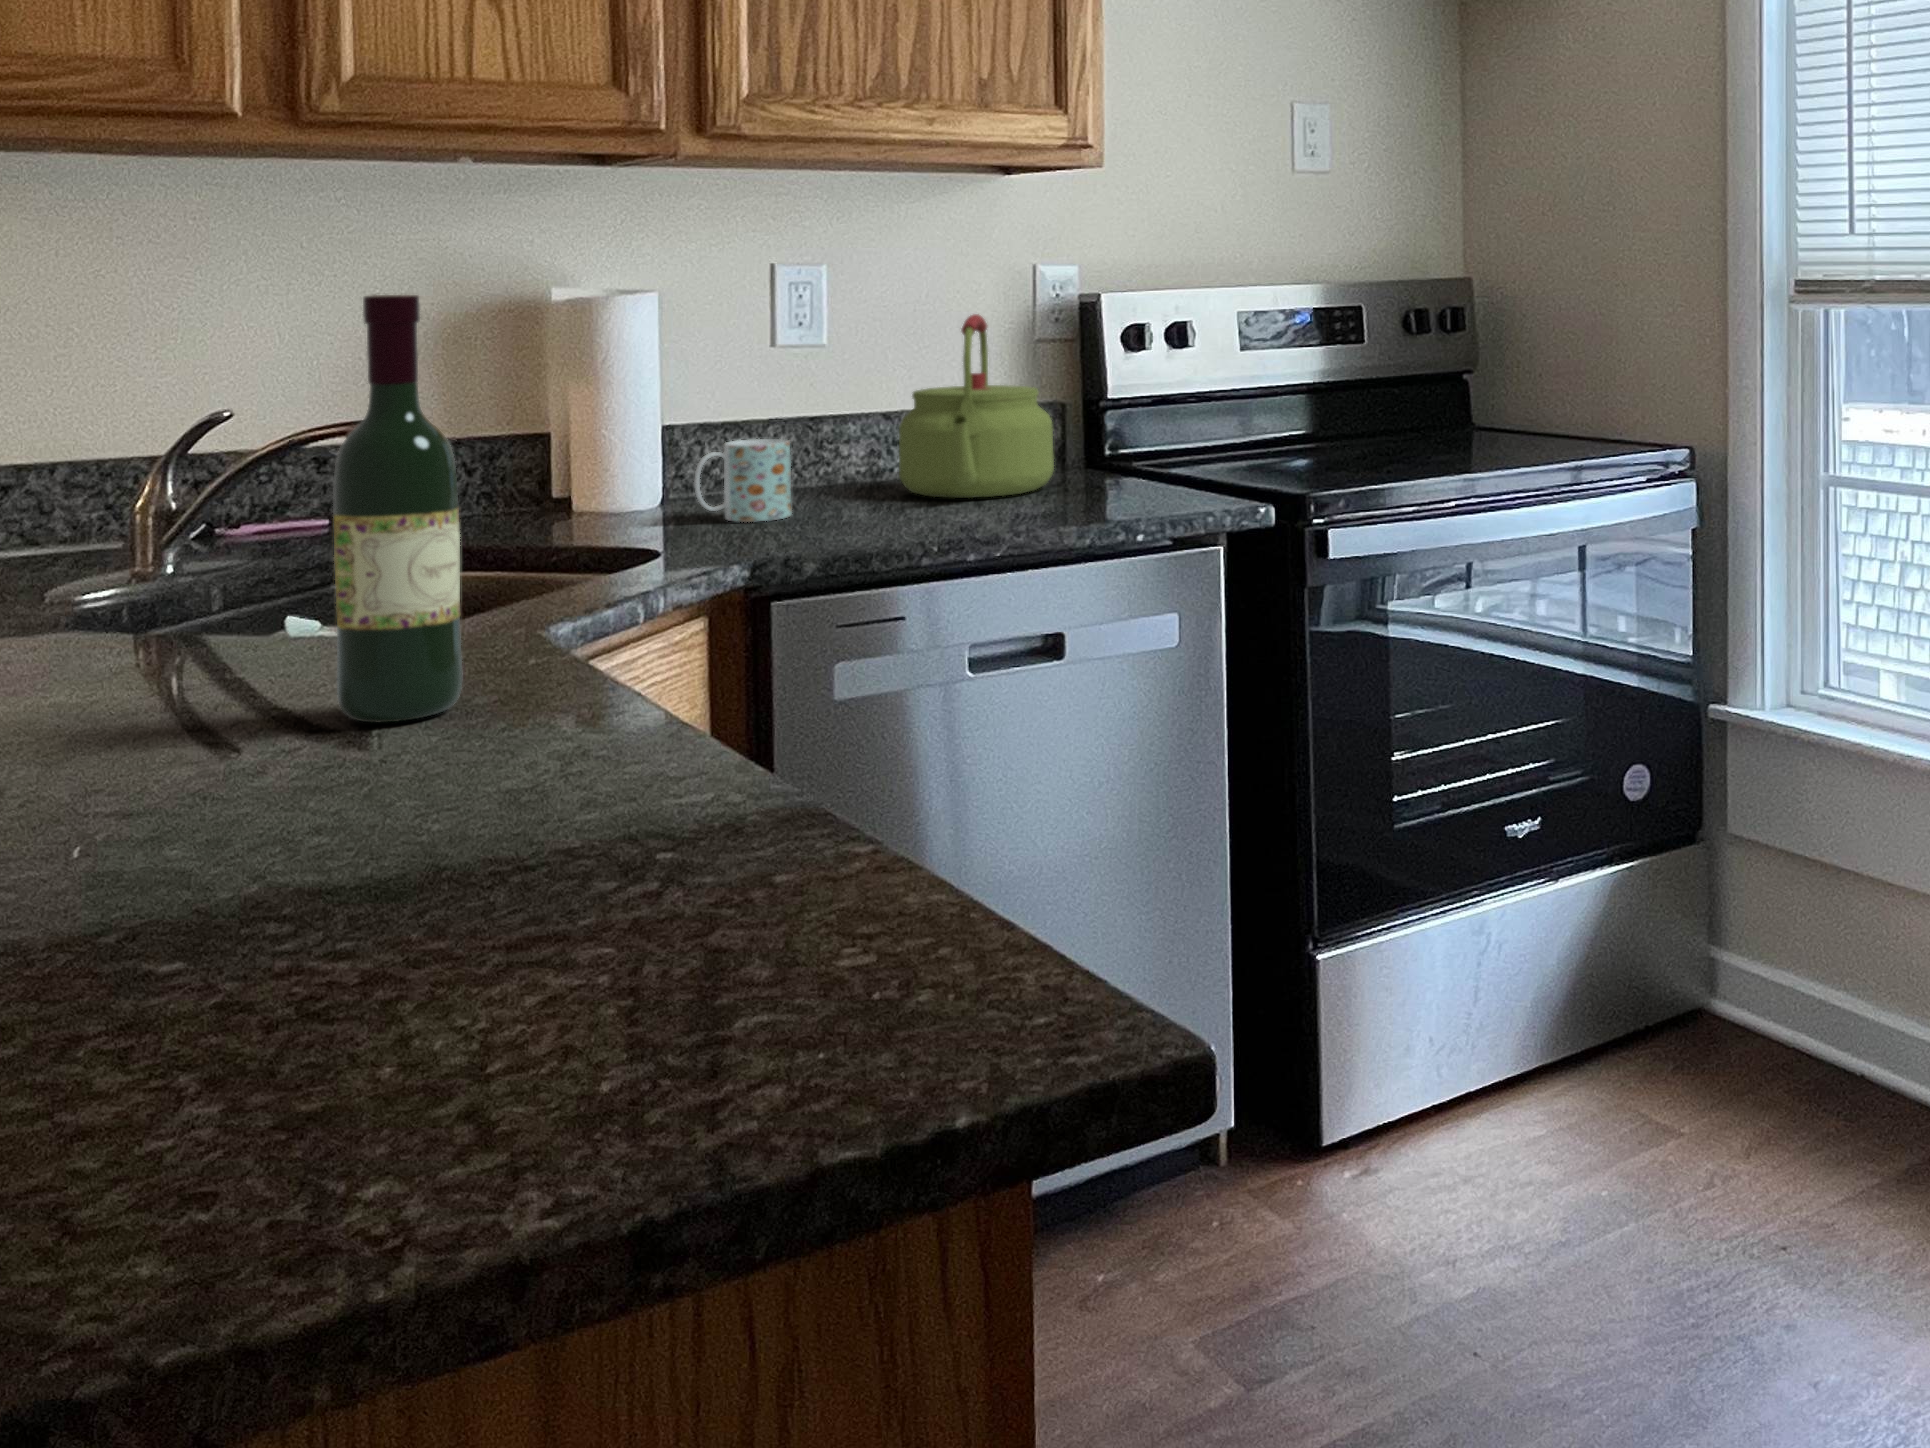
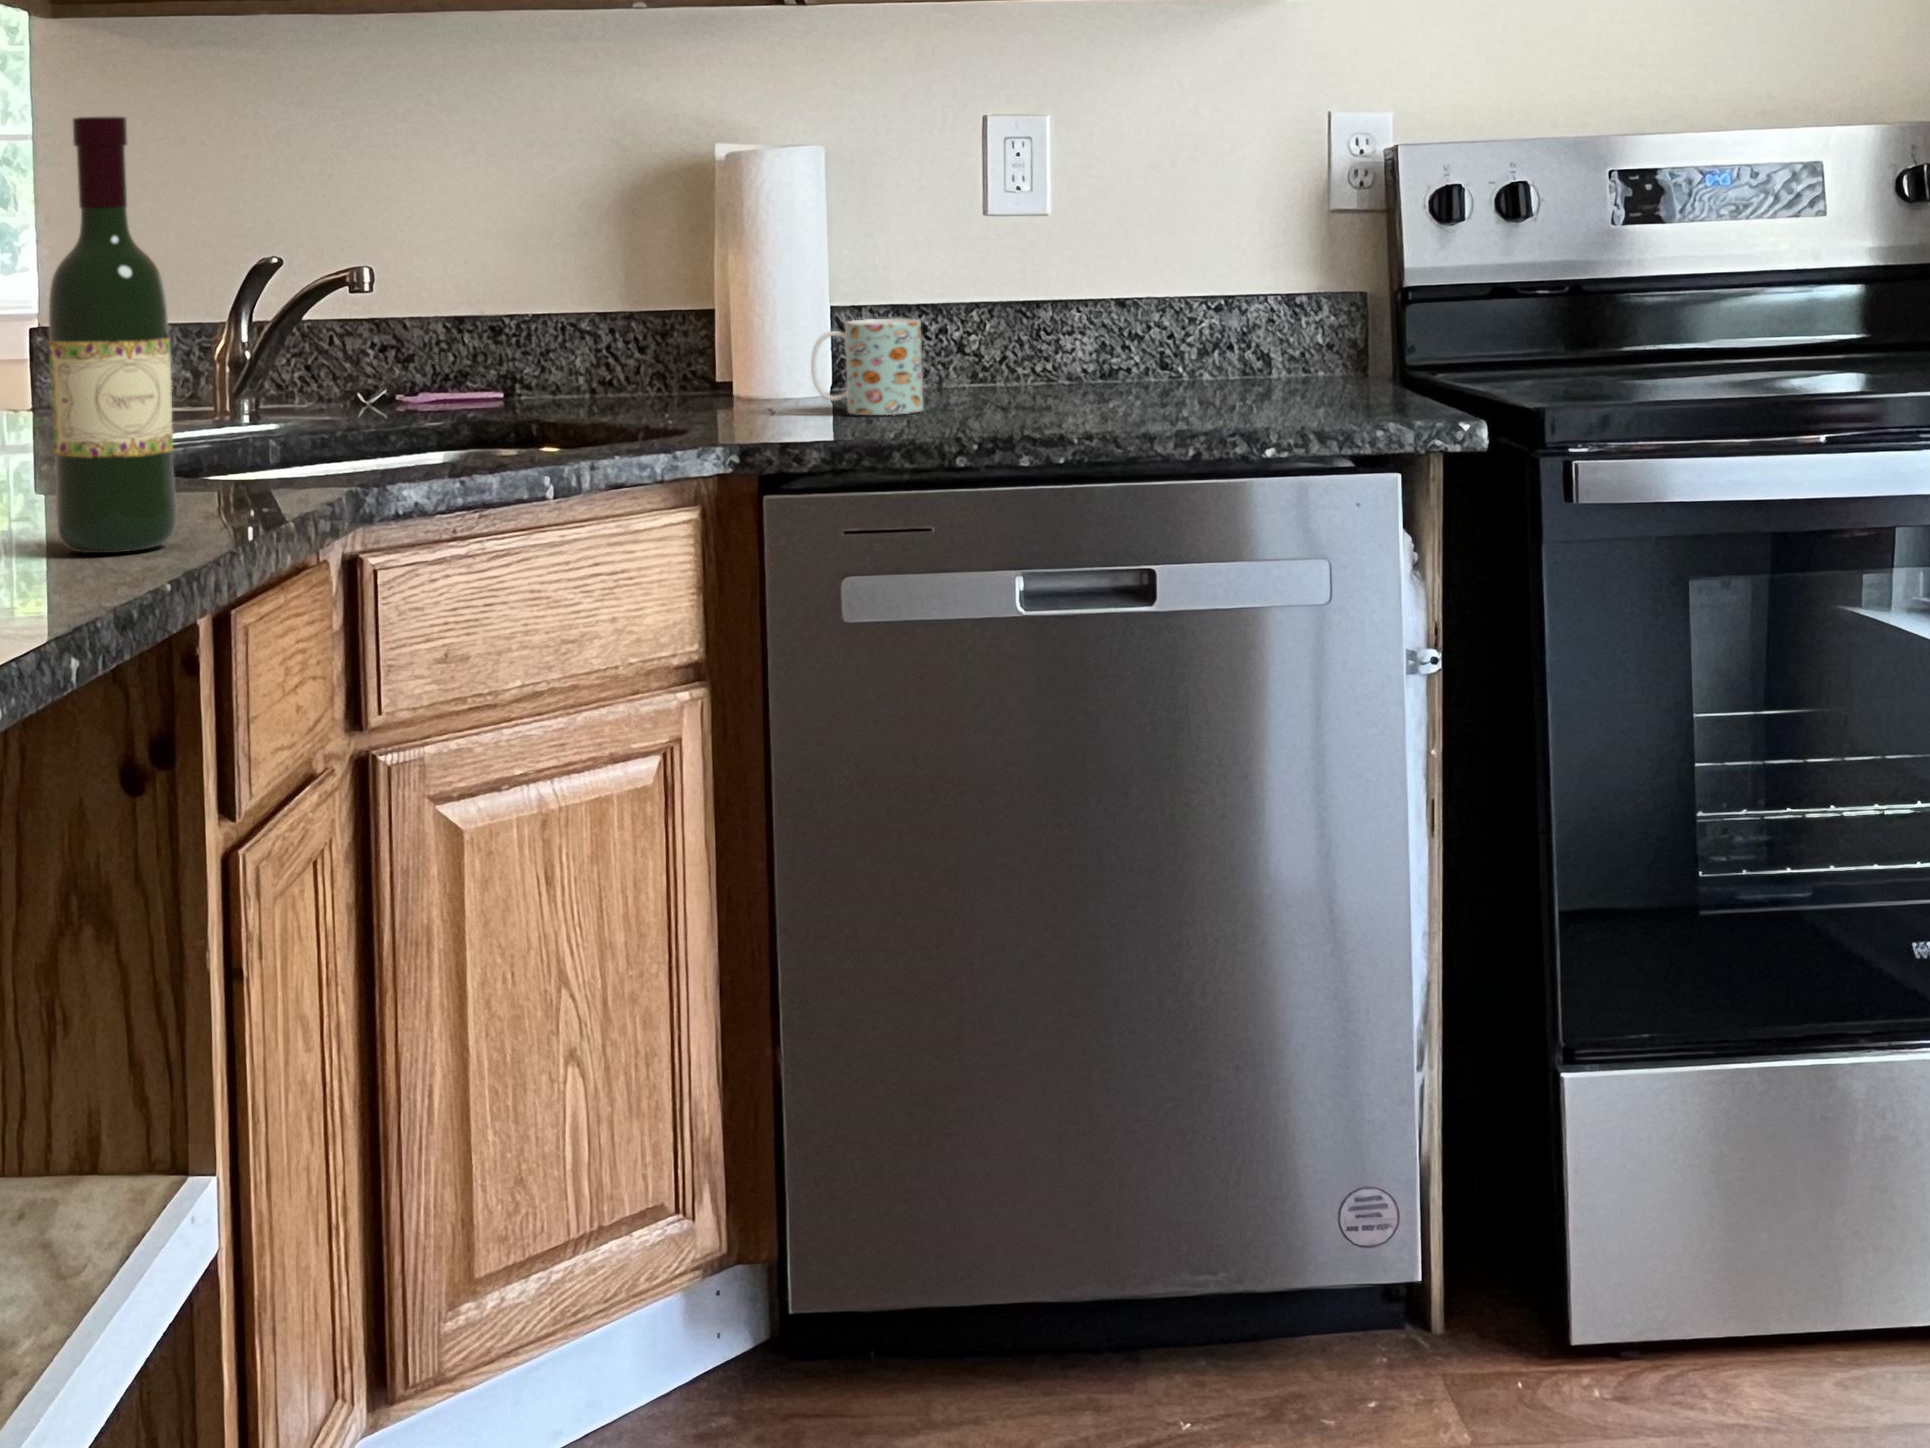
kettle: present [899,314,1054,498] -> none [1076,168,1271,402]

